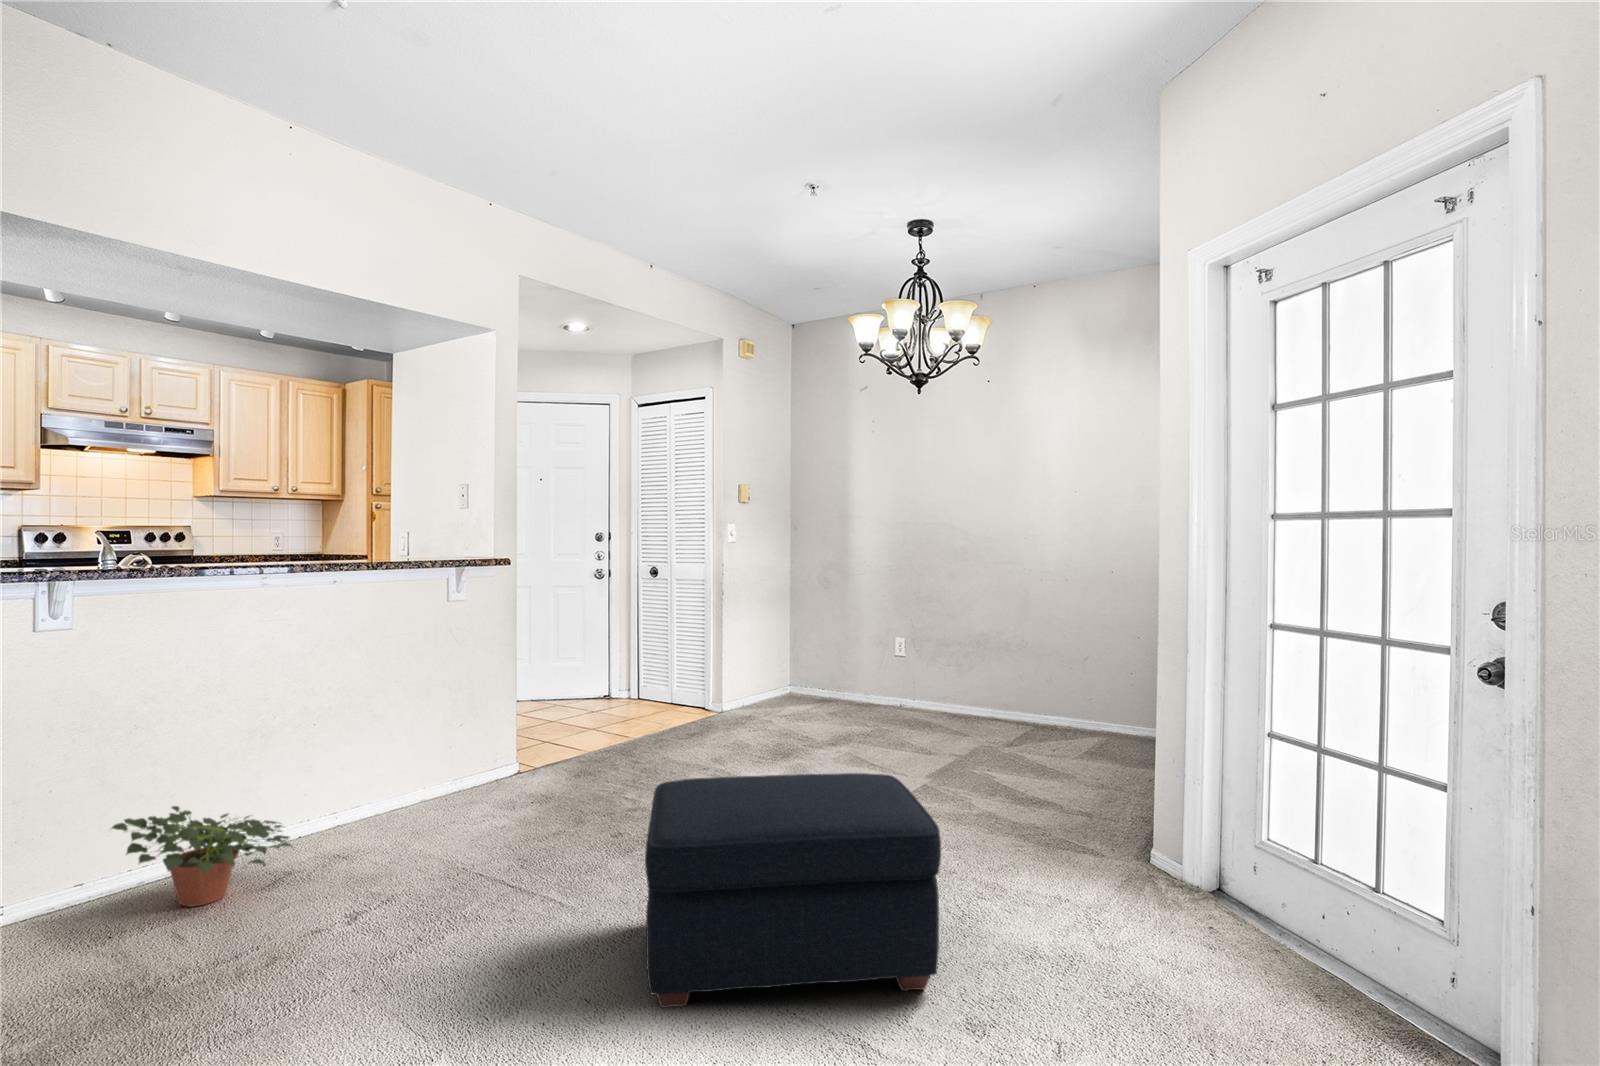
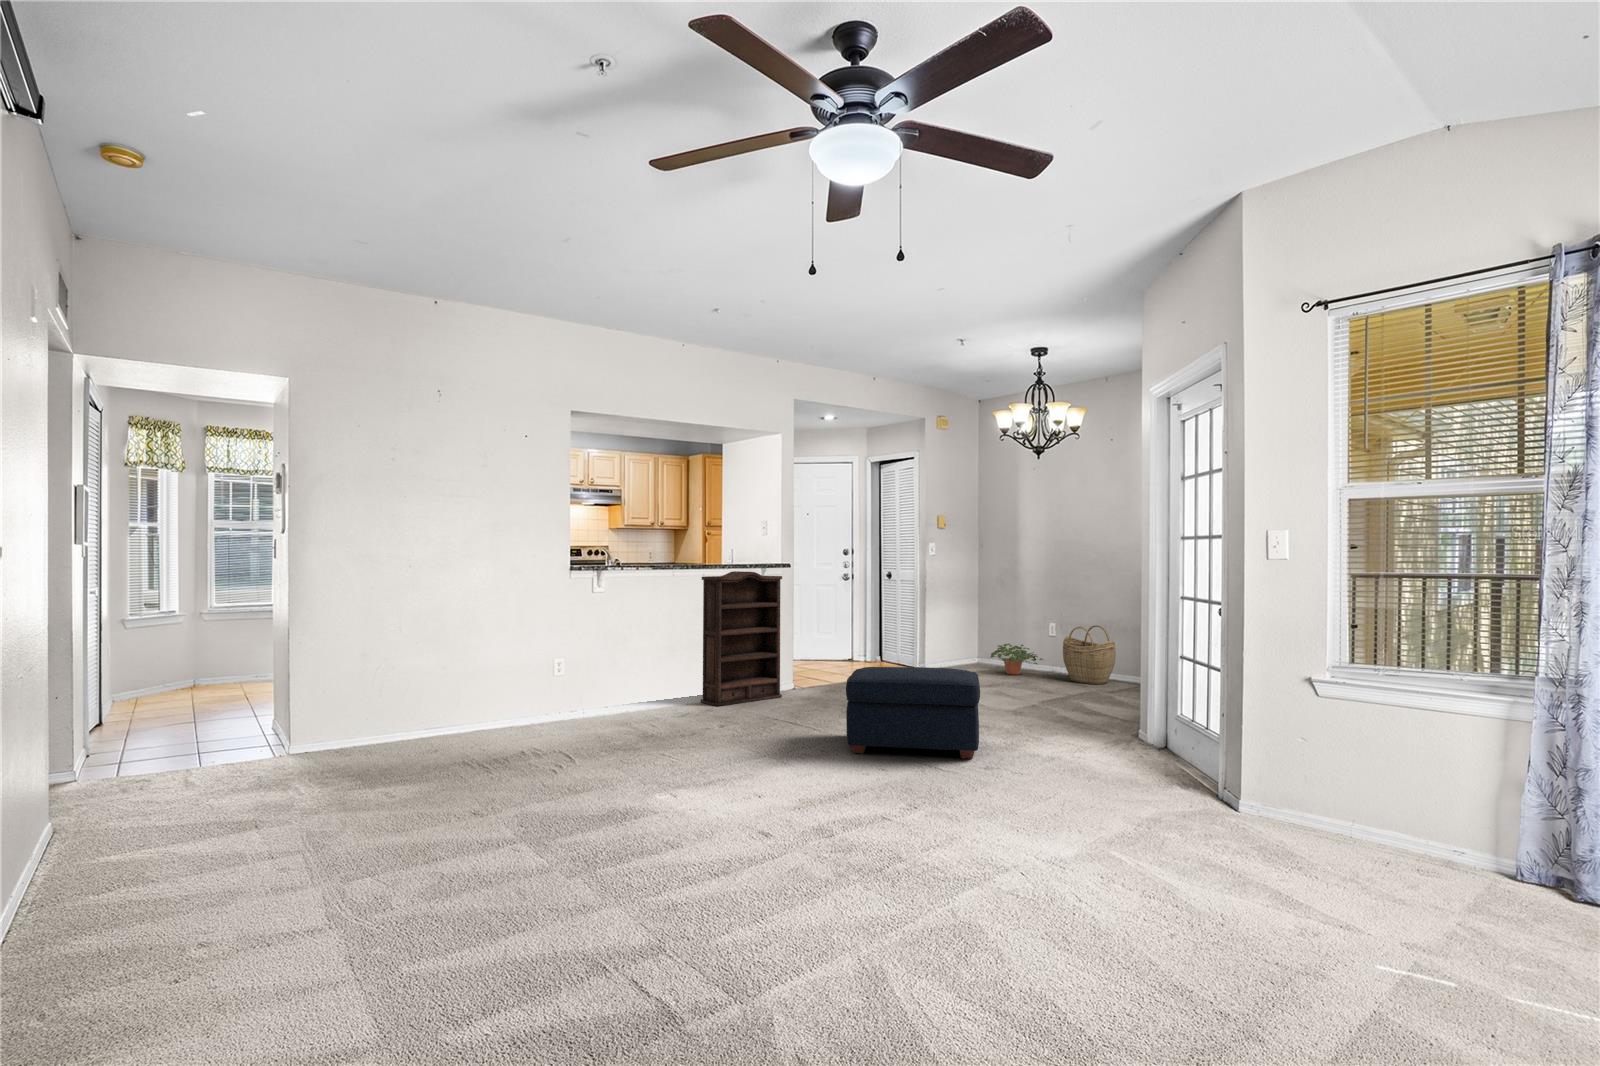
bookshelf: none [325,574,498,845] -> present [701,571,782,706]
woven basket: none [922,640,994,724] -> present [1063,625,1116,684]
potted plant: present [112,806,291,906] -> present [991,644,1043,675]

